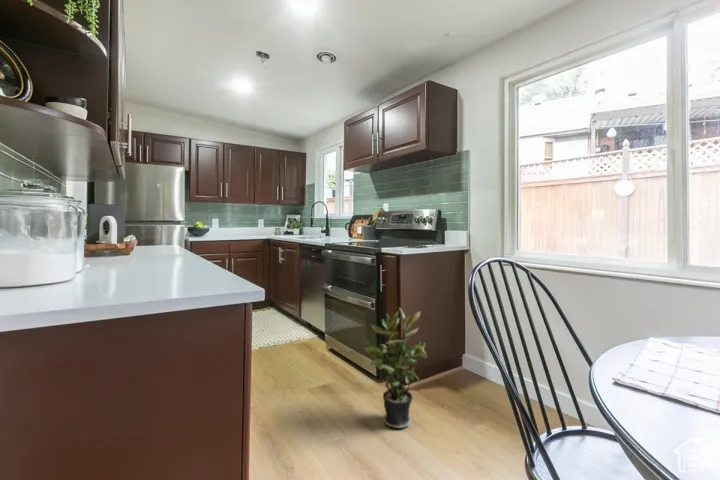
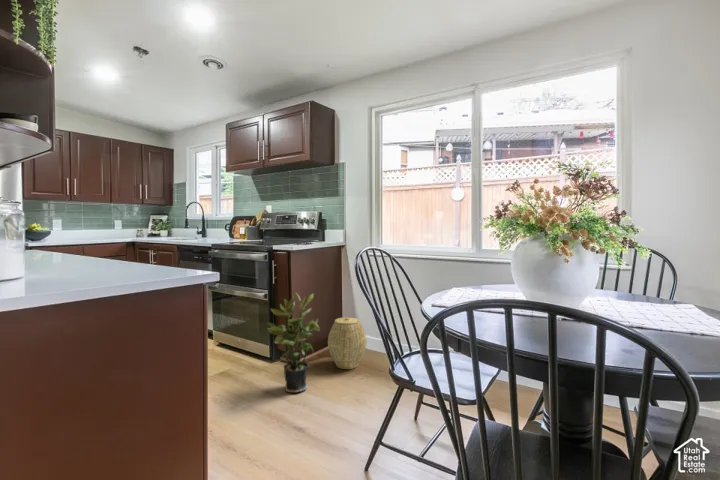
woven basket: none [441,340,491,407] -> present [328,318,367,369]

